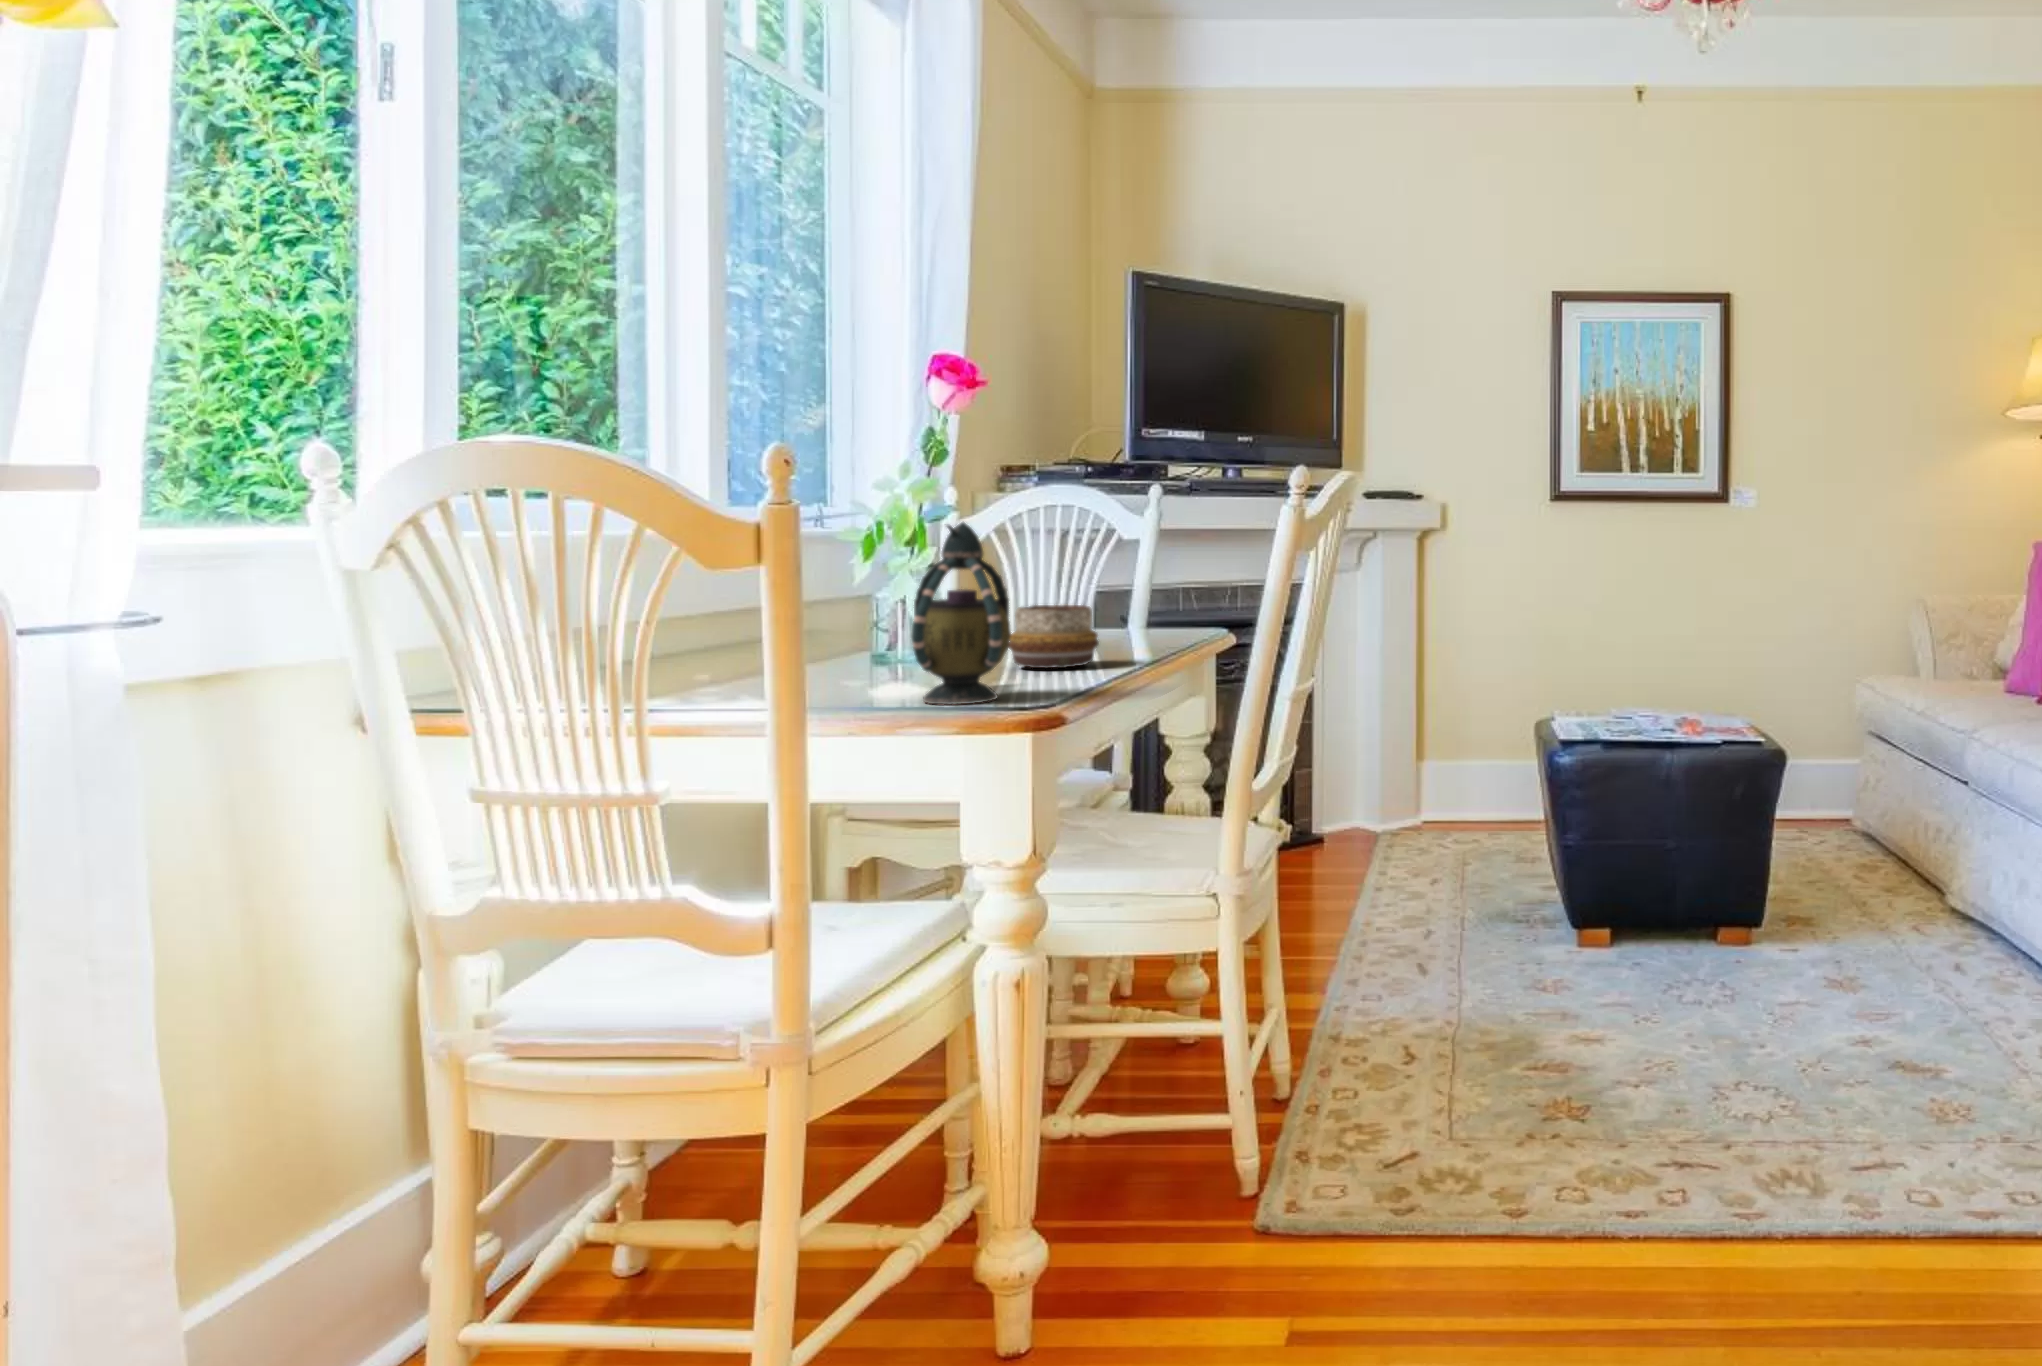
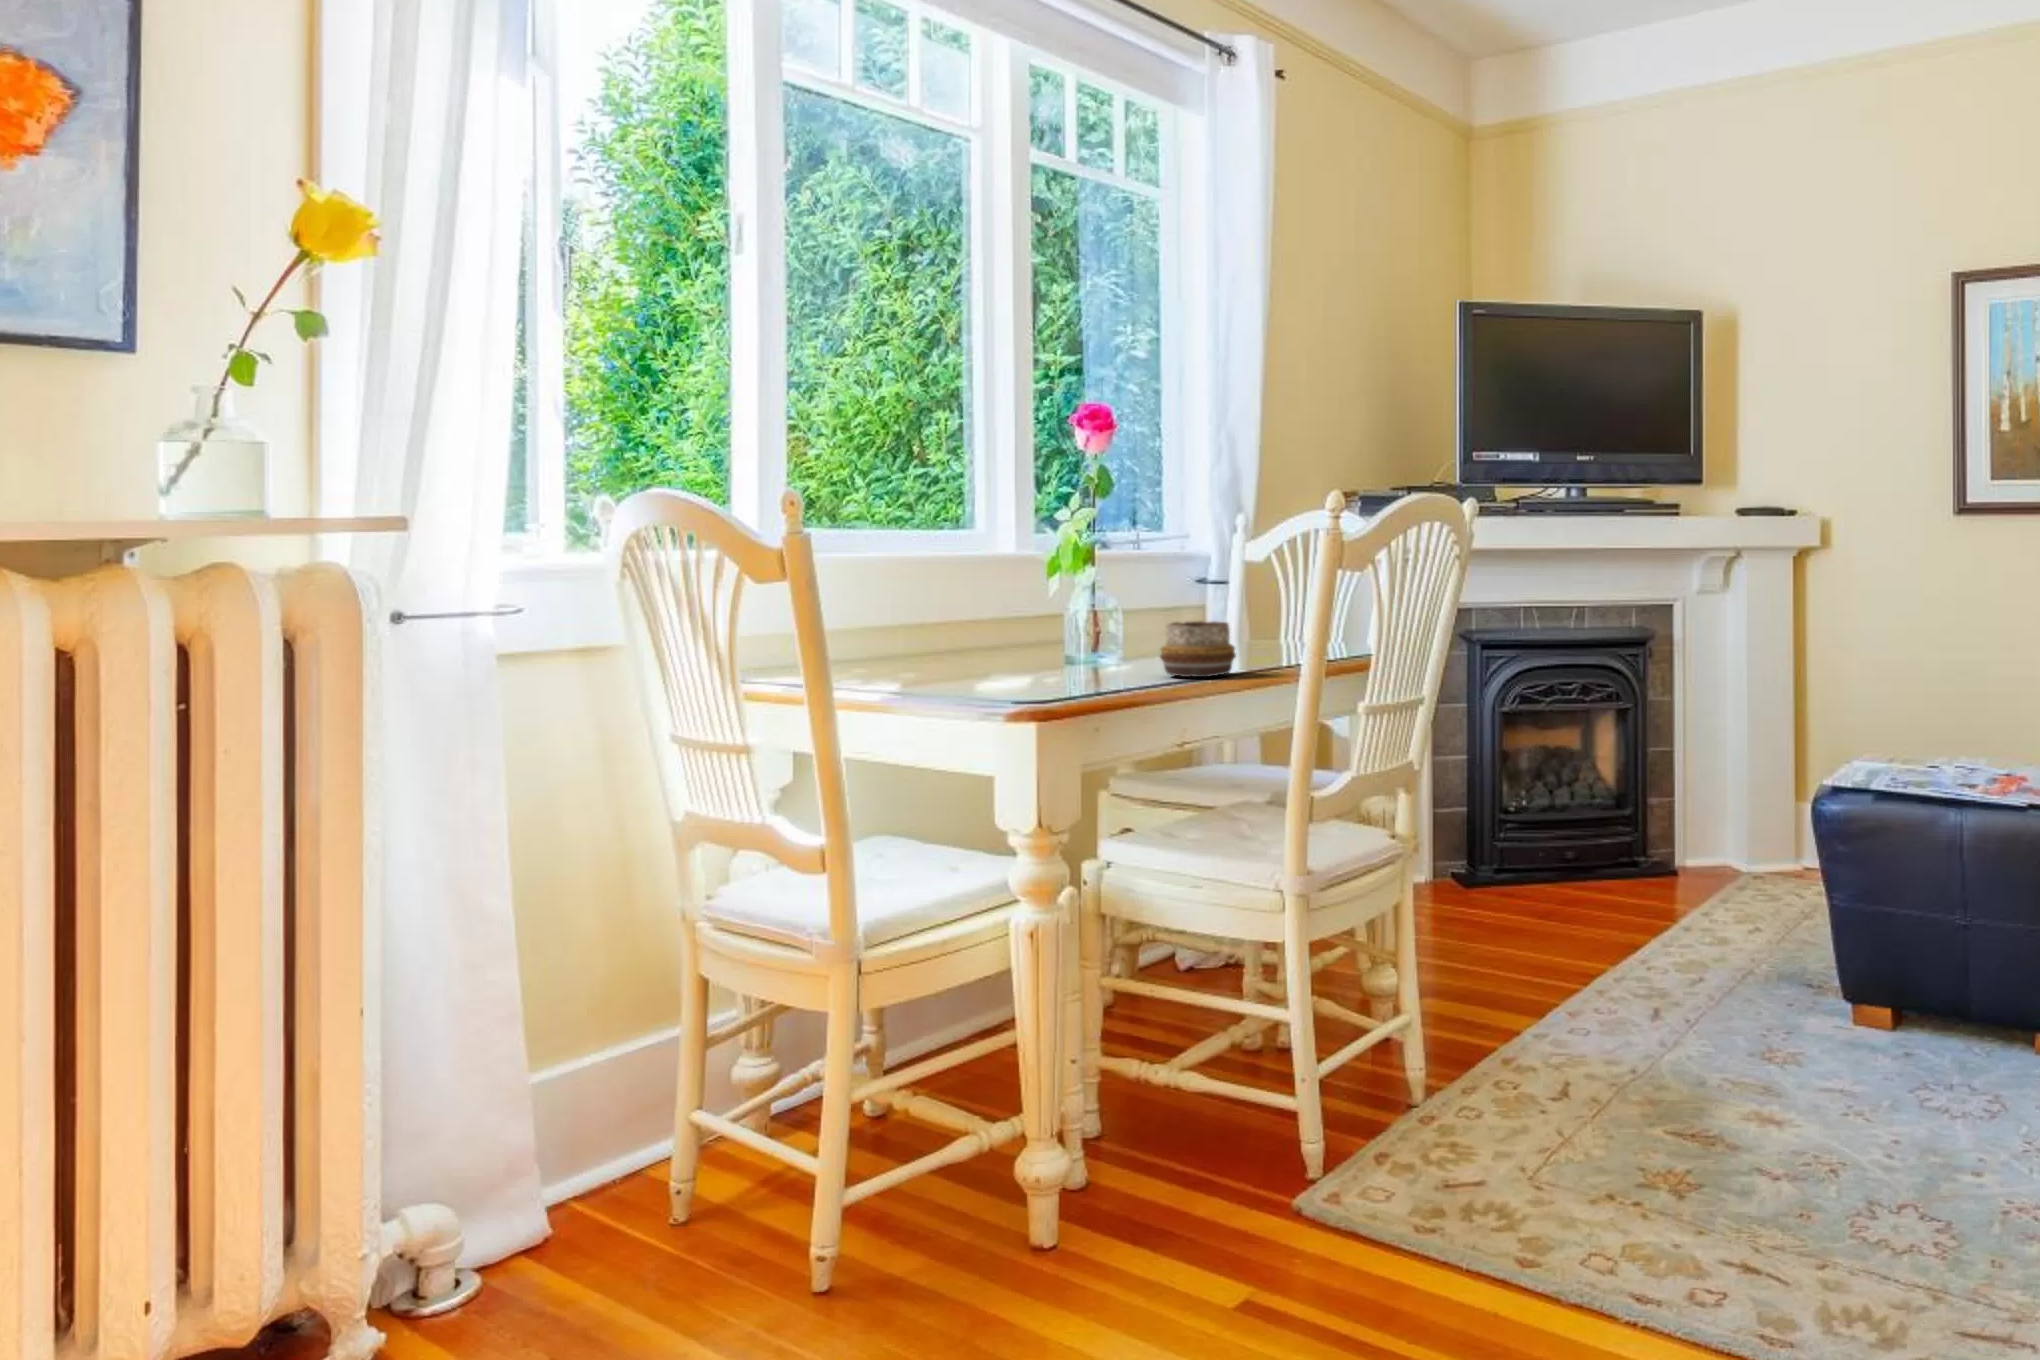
teapot: present [911,522,1011,705] -> none [989,550,1093,701]

